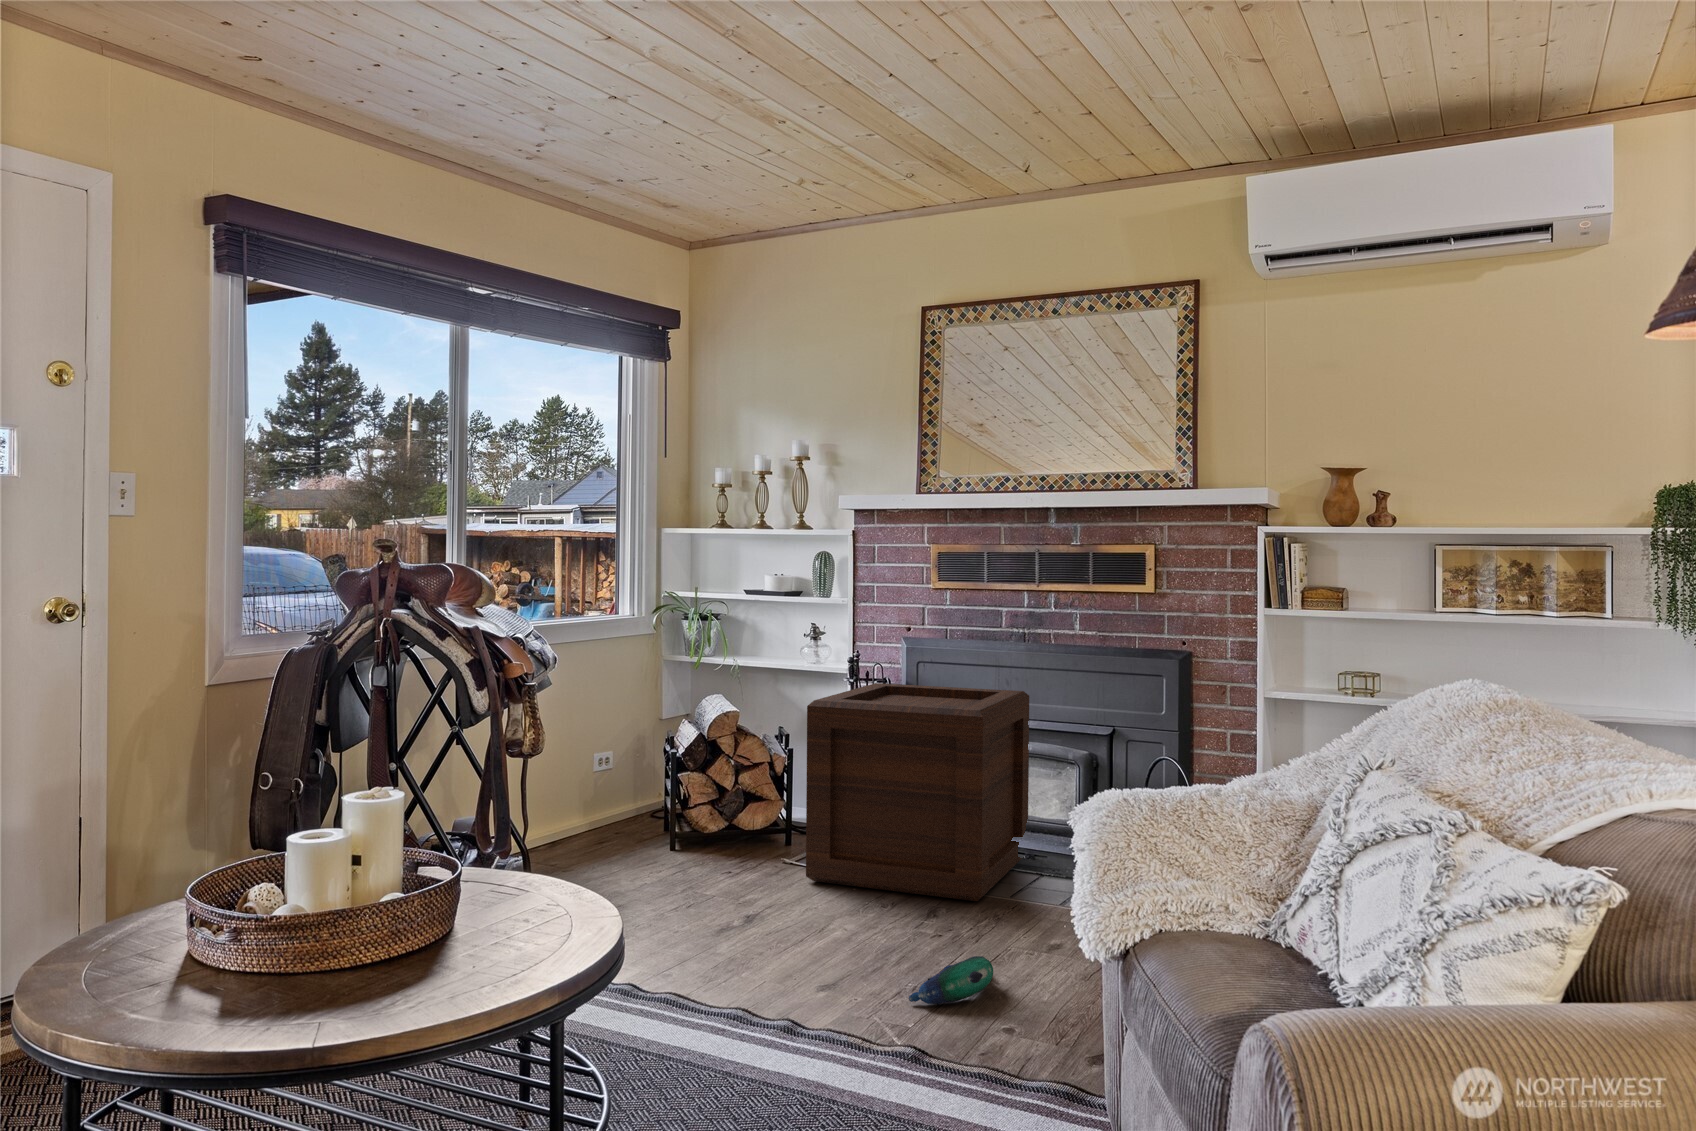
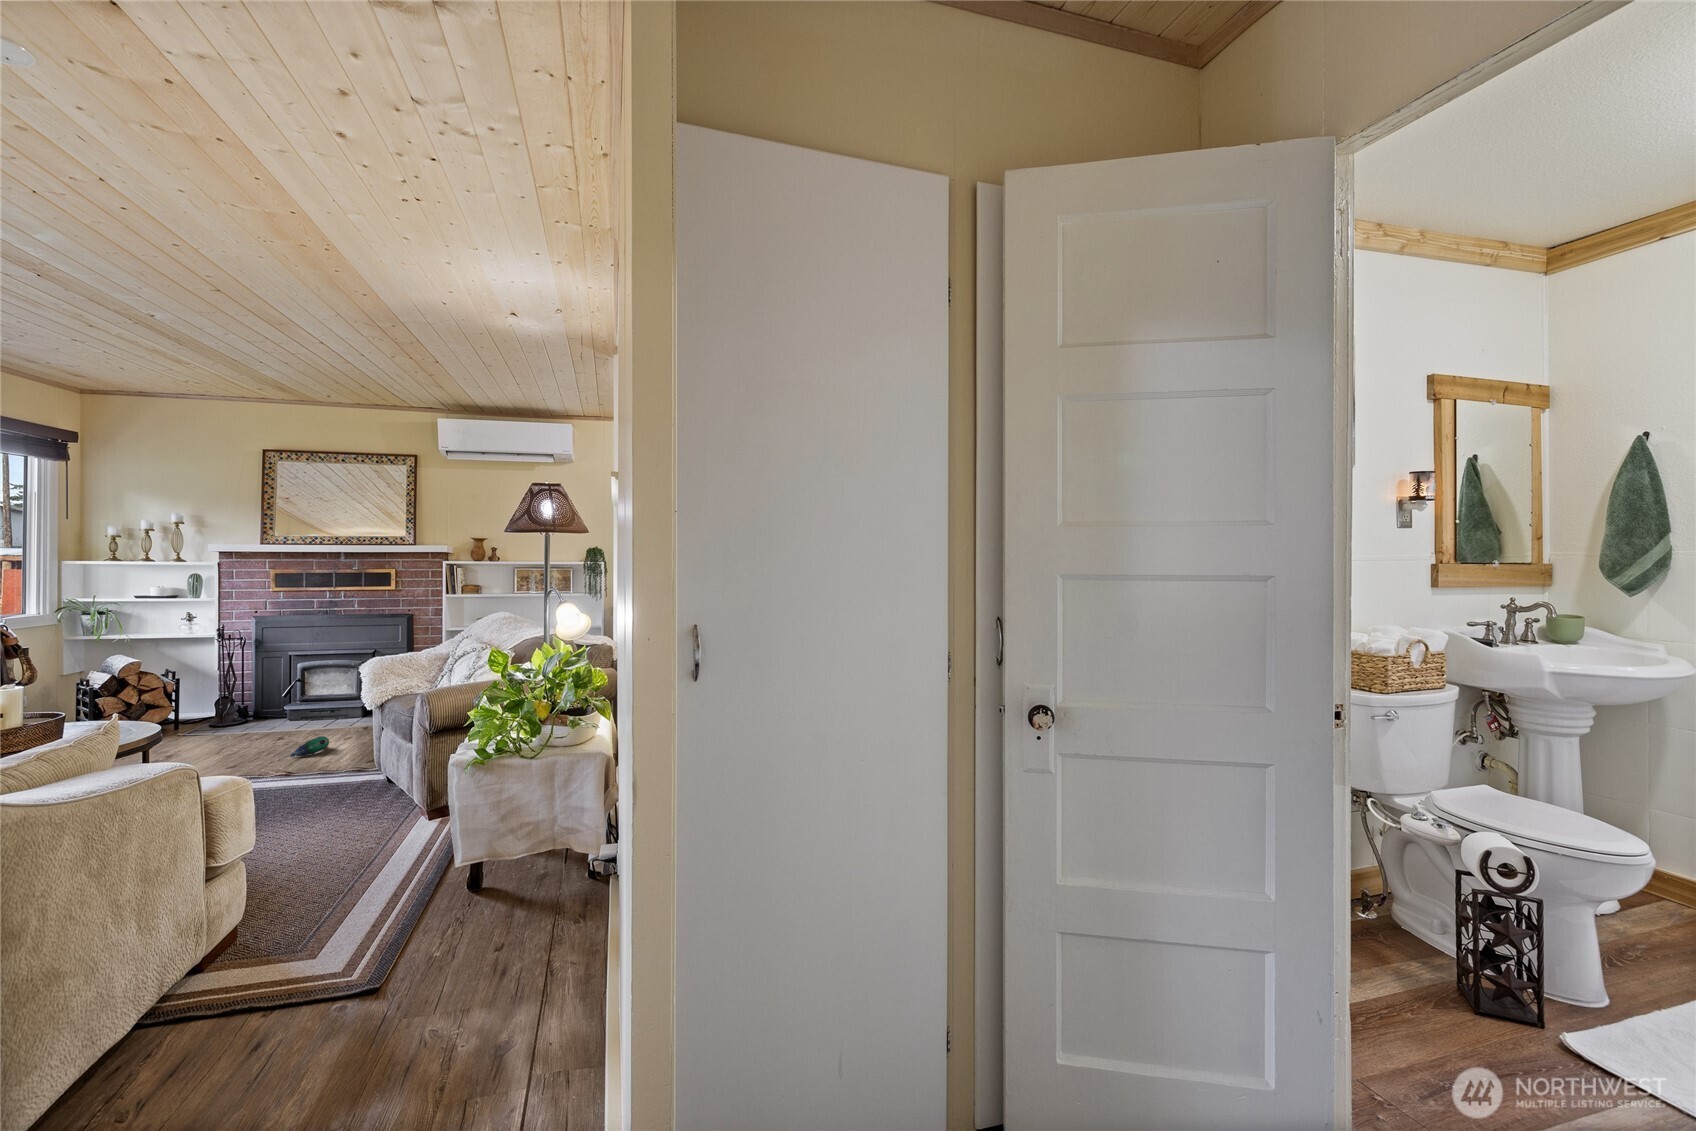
wooden crate: present [806,683,1029,901] -> none [205,637,331,736]

